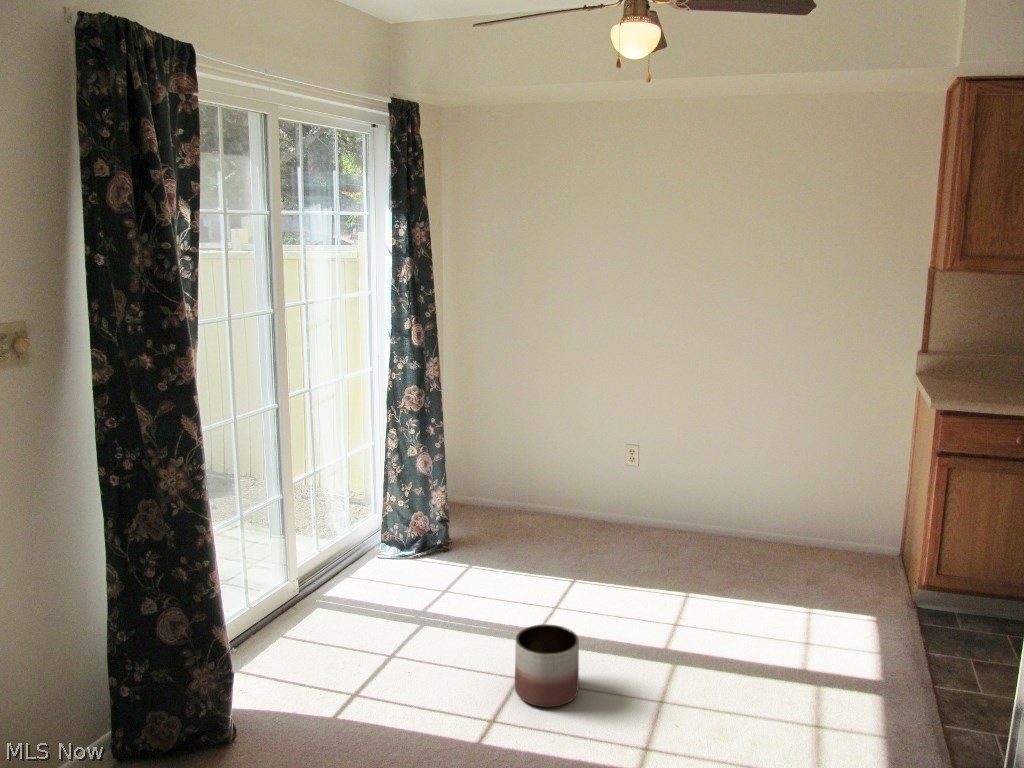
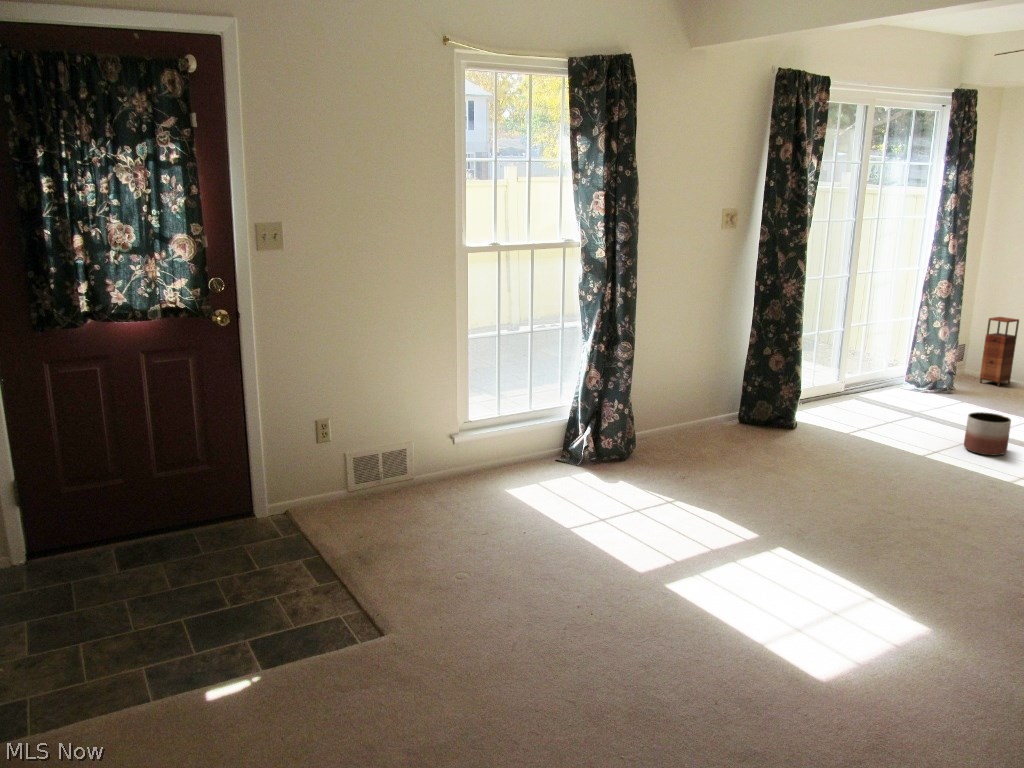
storage cabinet: none [468,419,504,517] -> present [980,317,1019,387]

